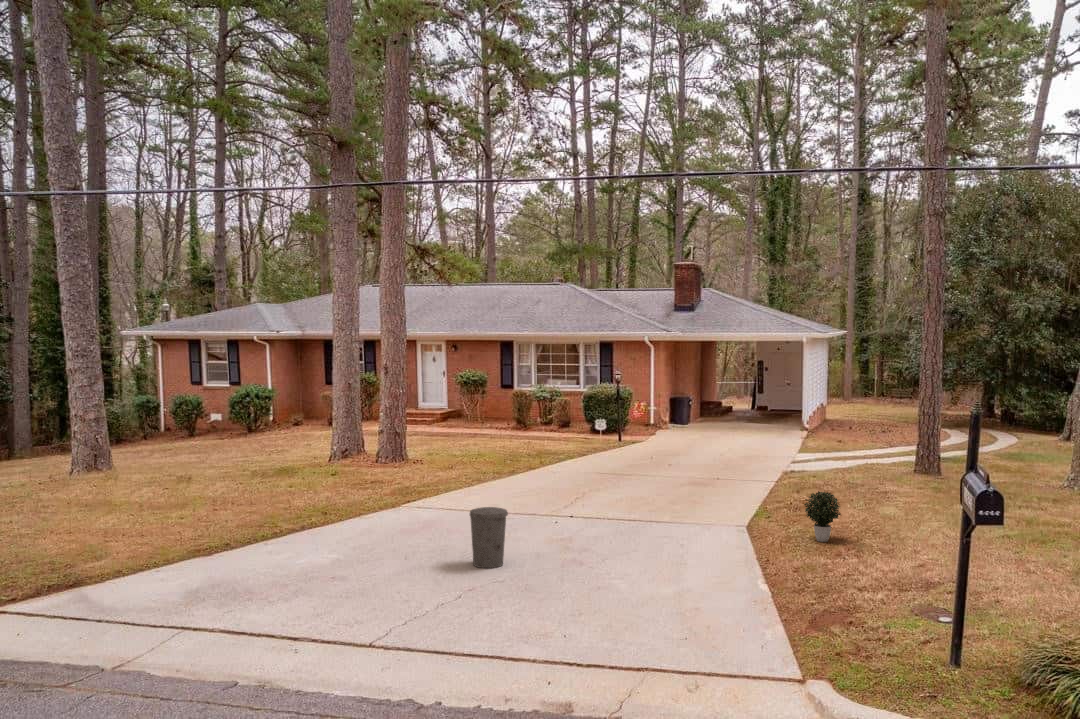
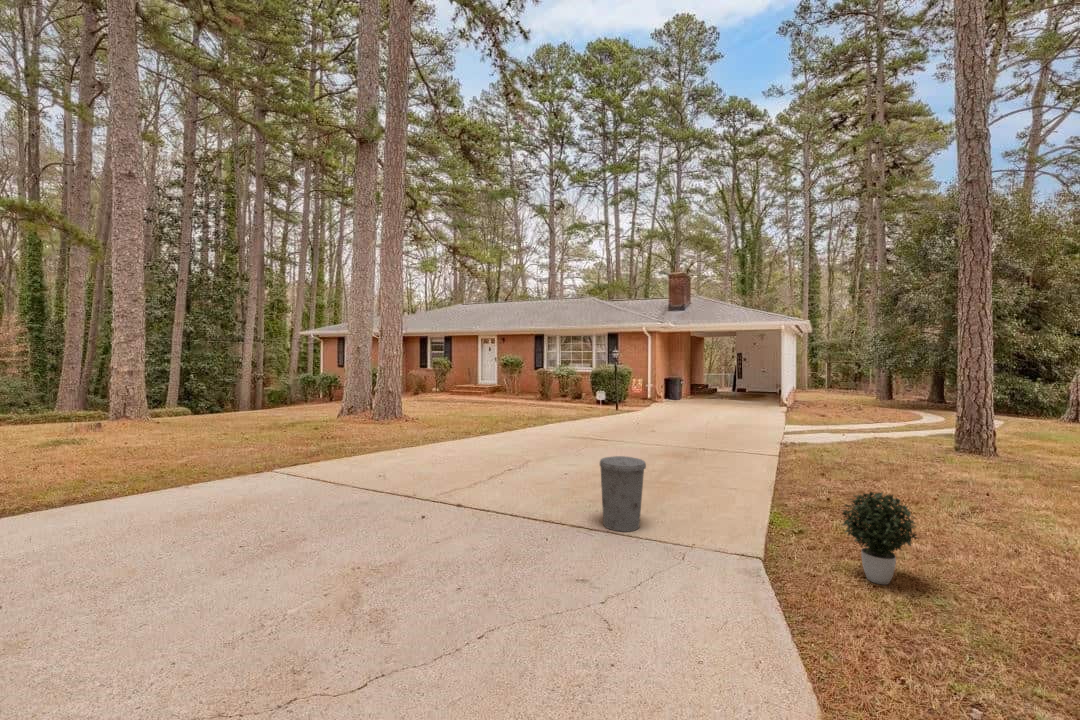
trash can: present [470,507,508,568] -> present [600,456,646,532]

